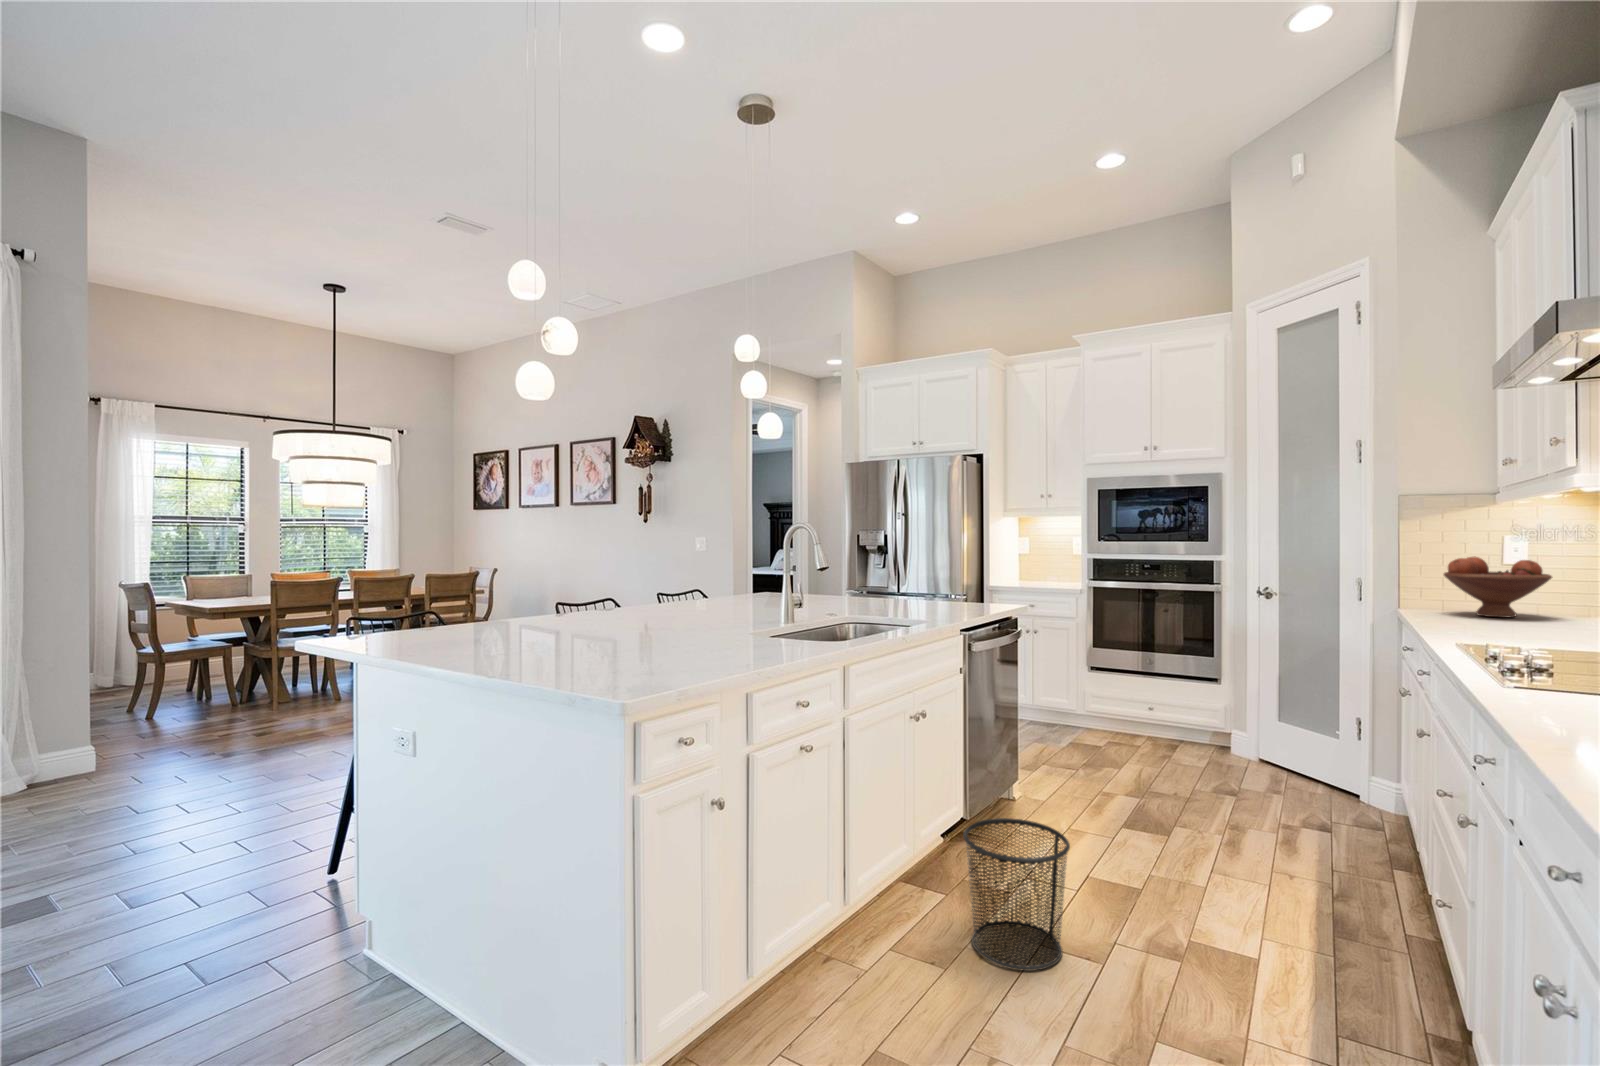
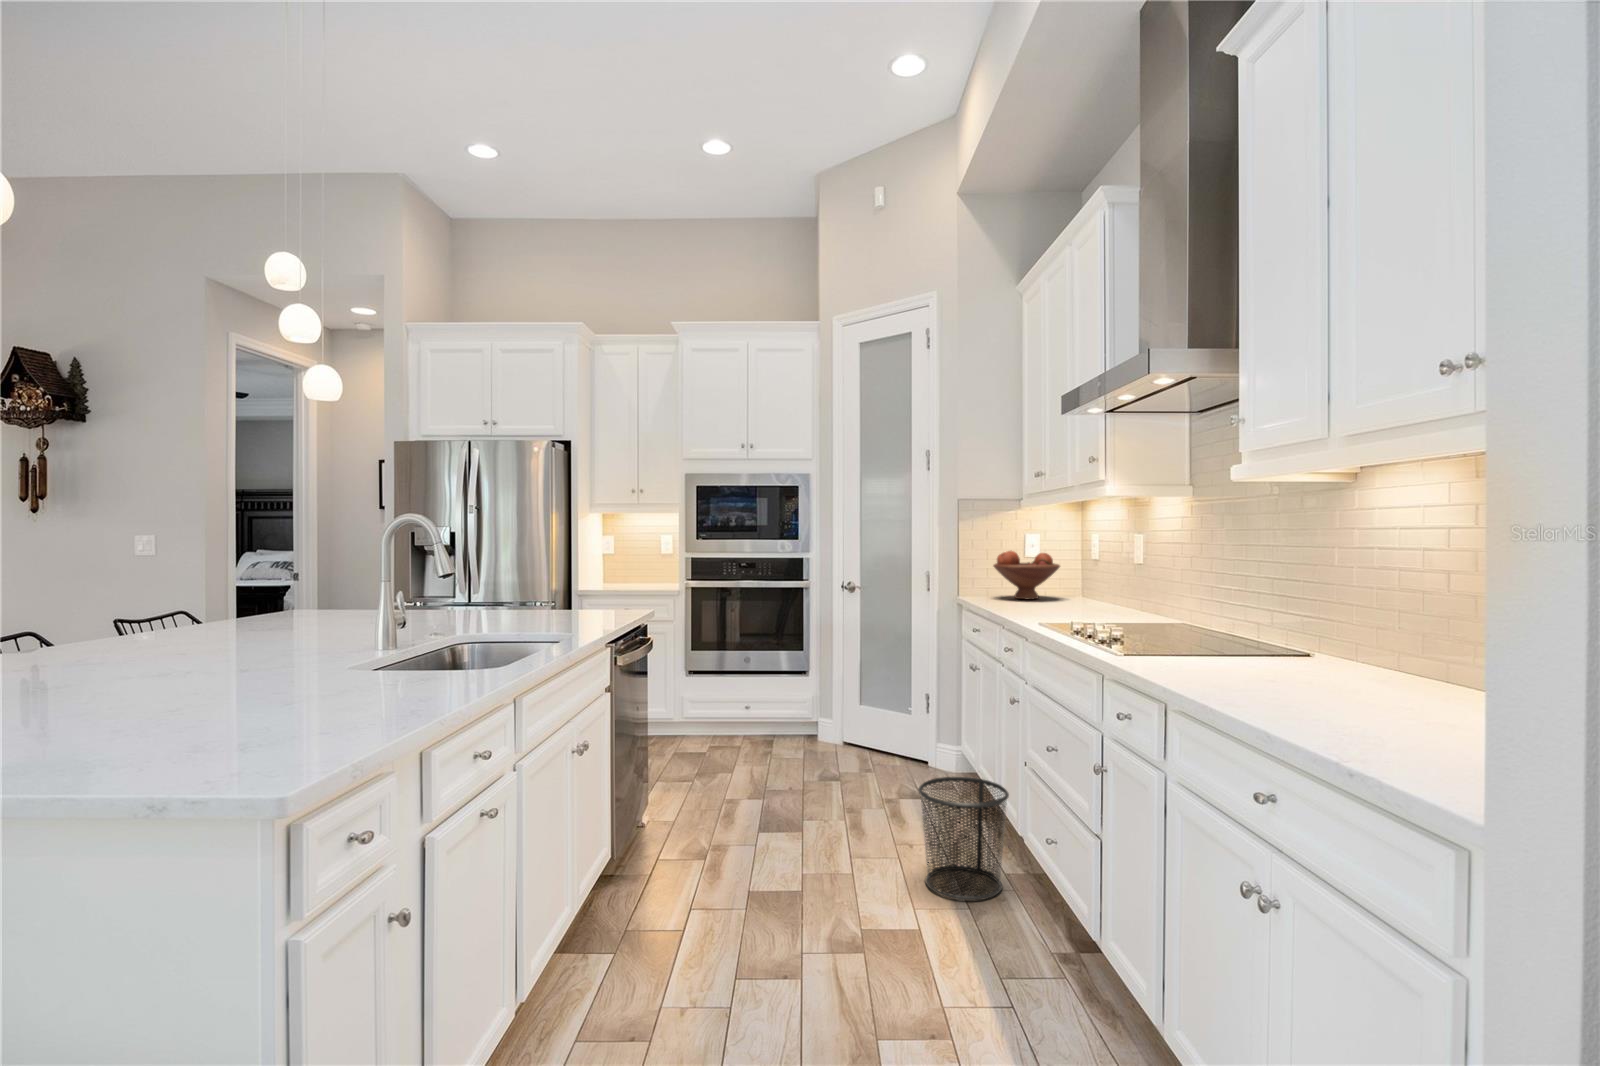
waste bin: present [963,818,1070,971] -> present [919,777,1009,901]

